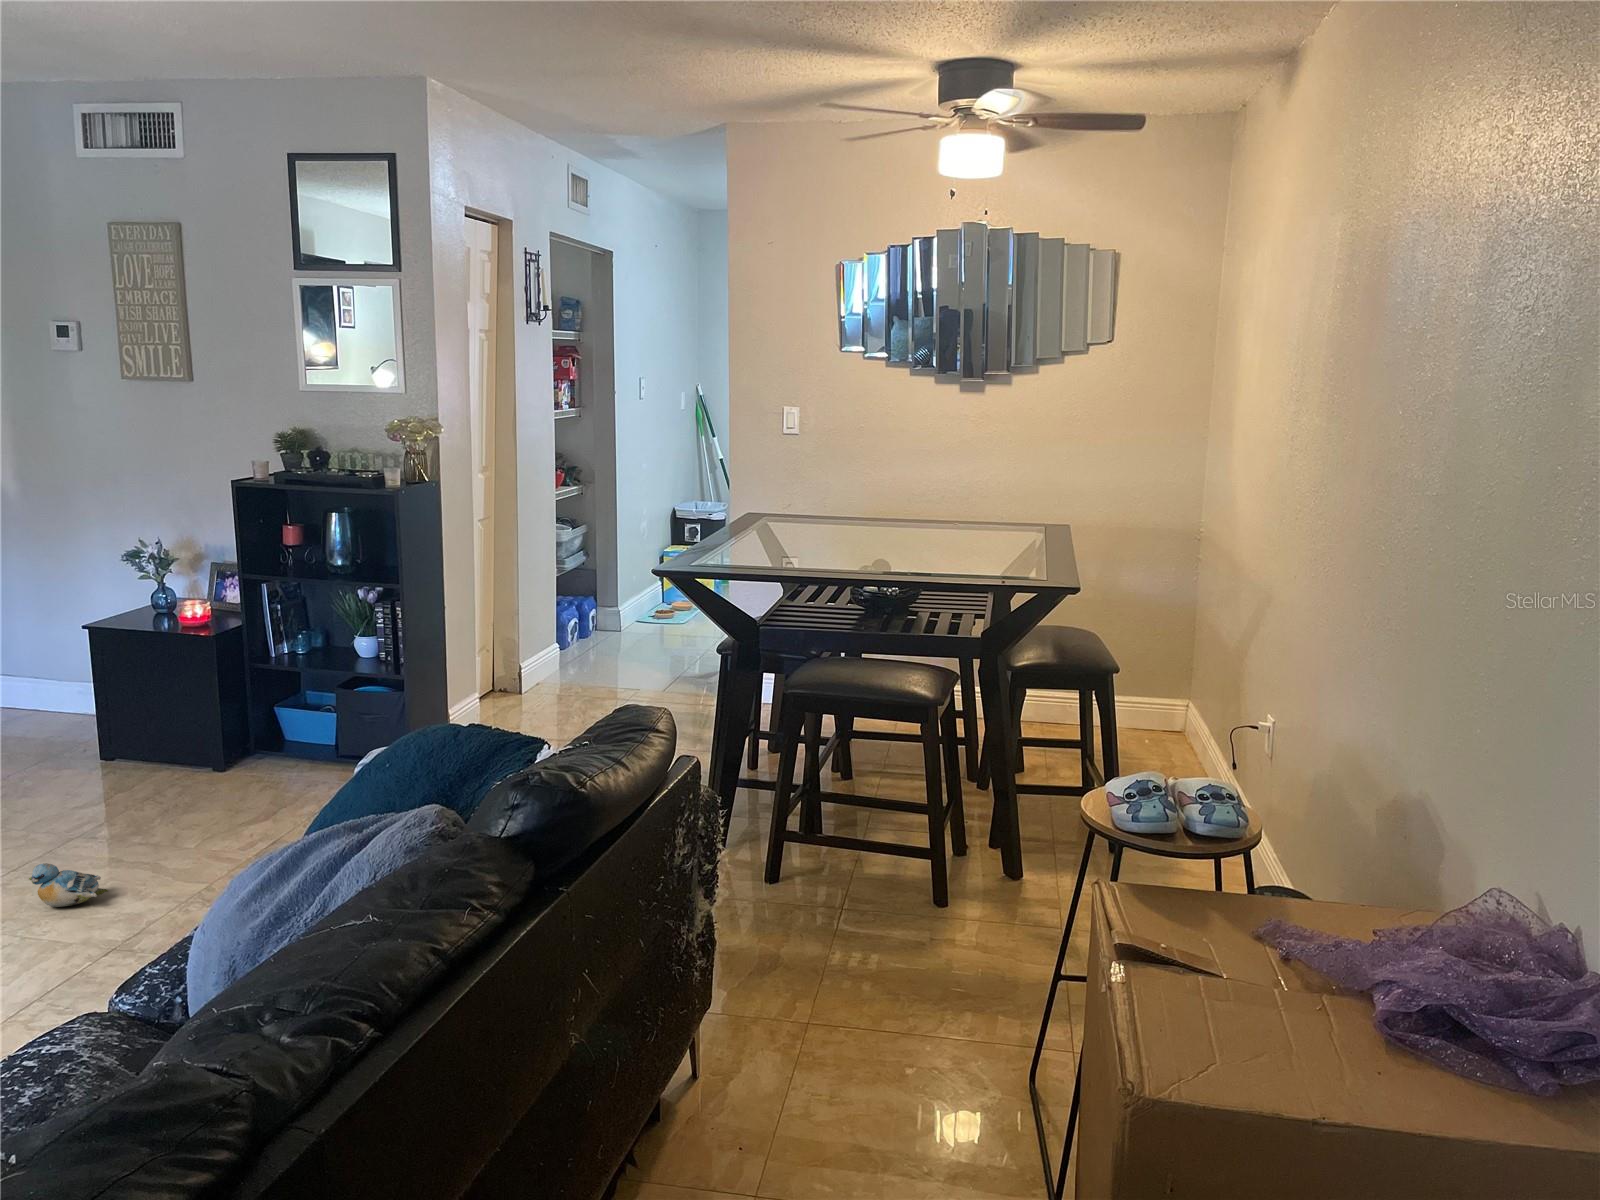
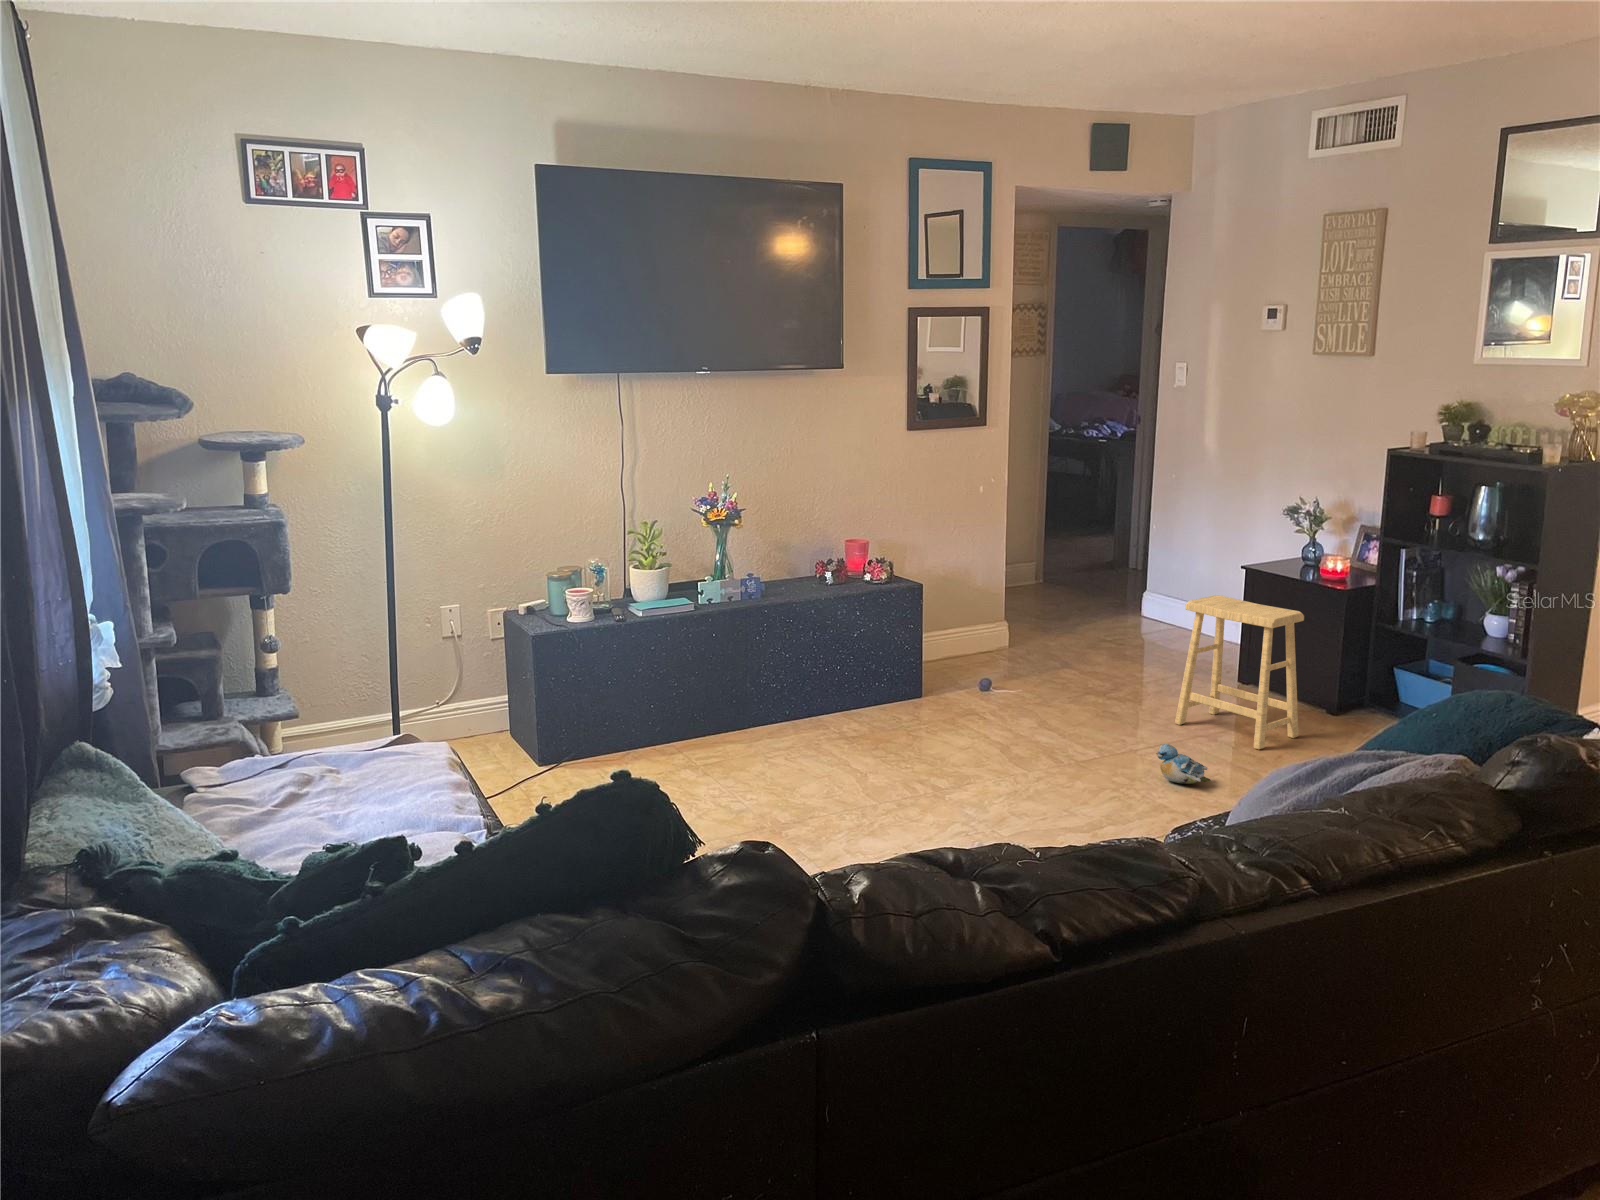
footstool: none [26,666,194,835] -> present [1175,595,1304,750]

